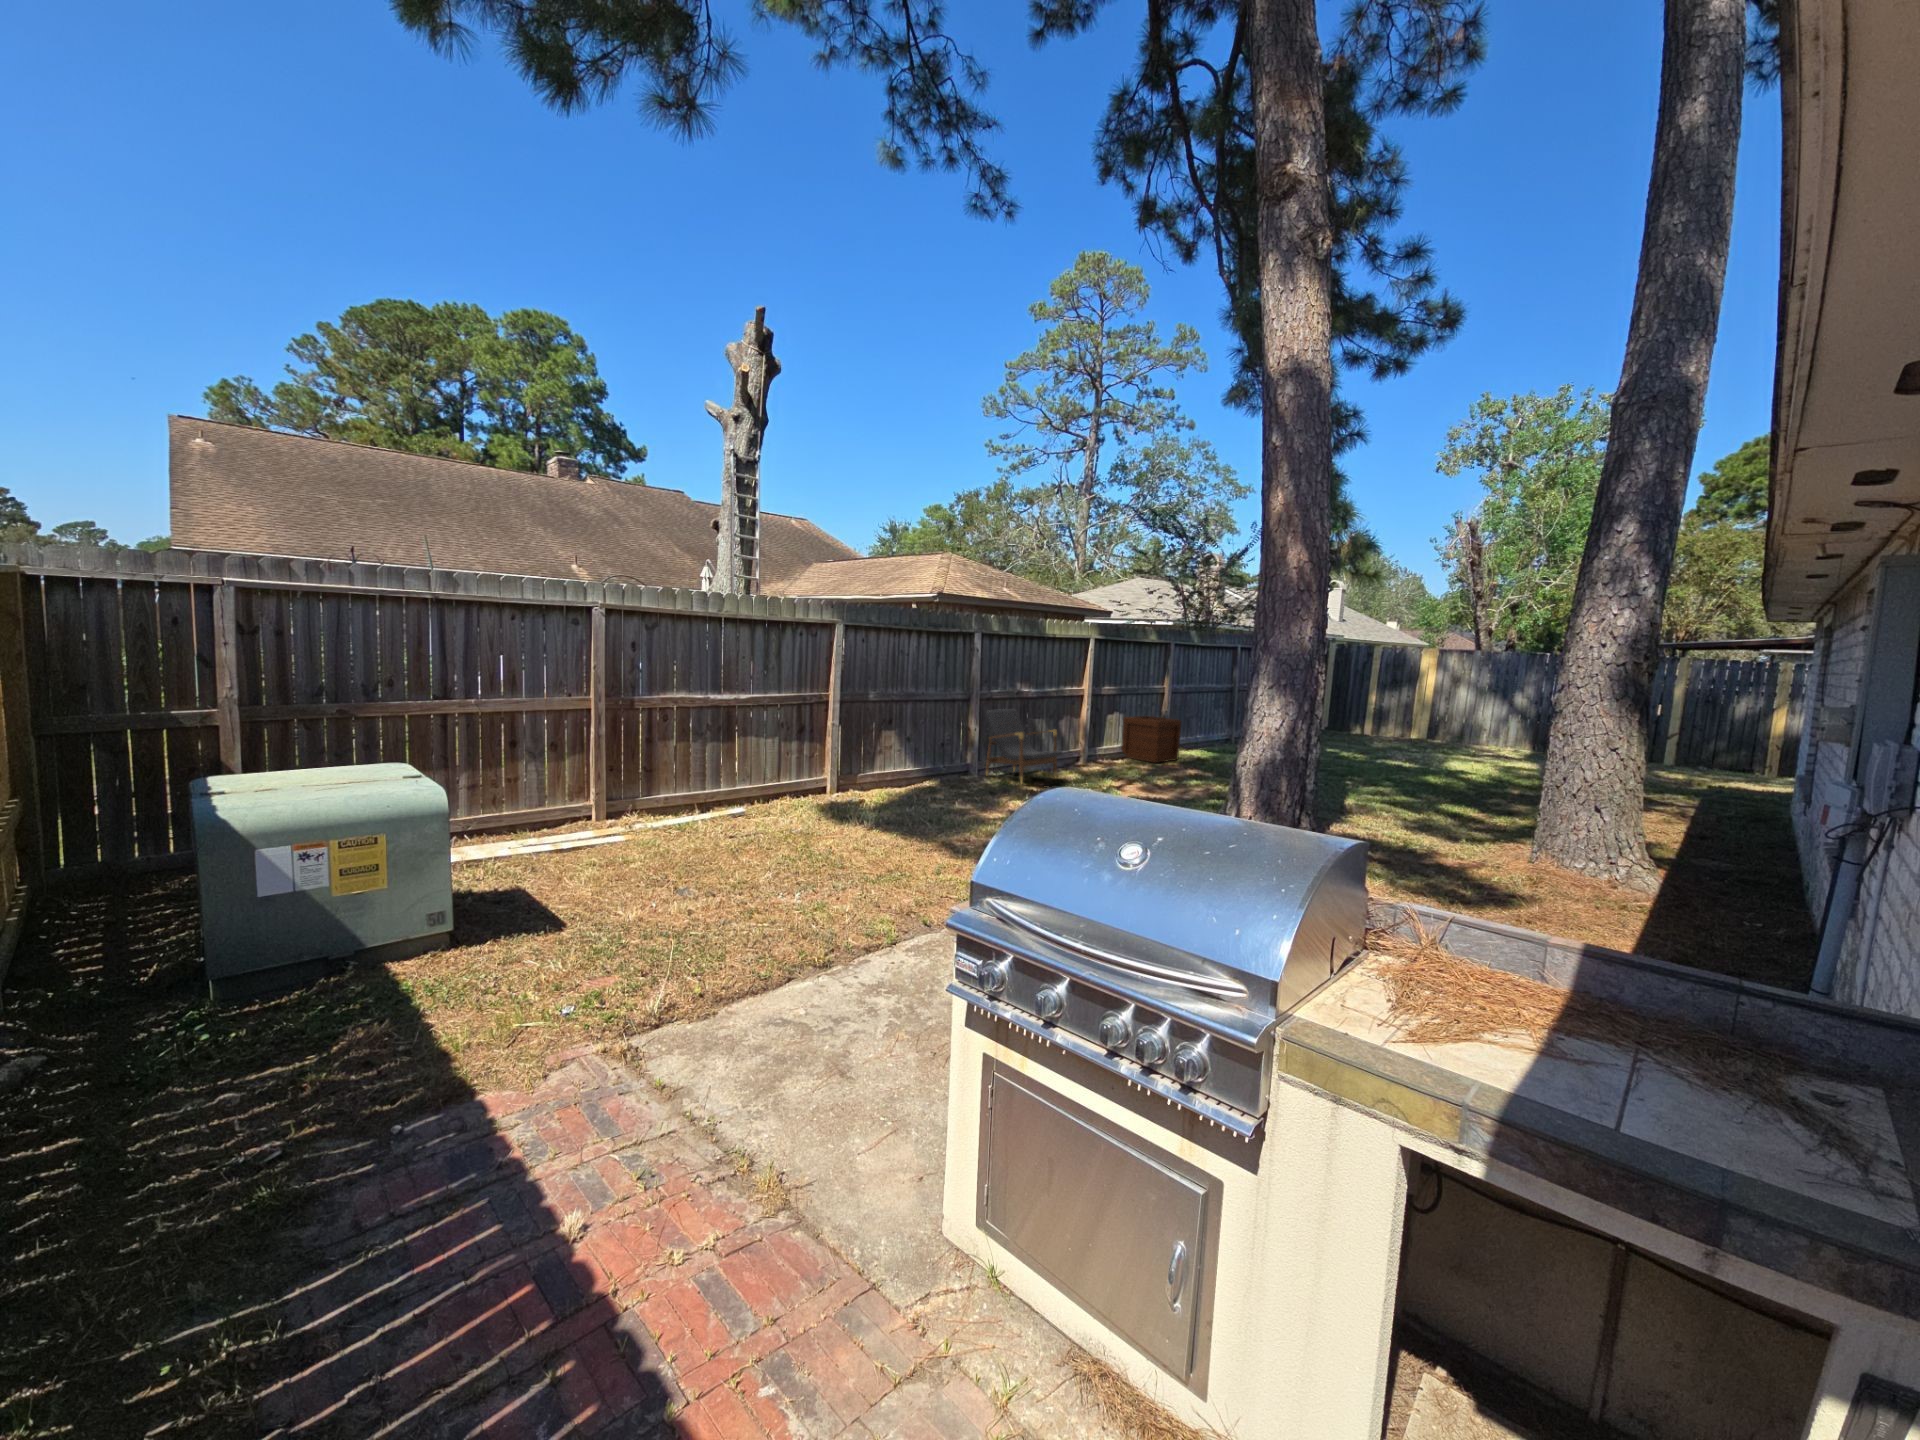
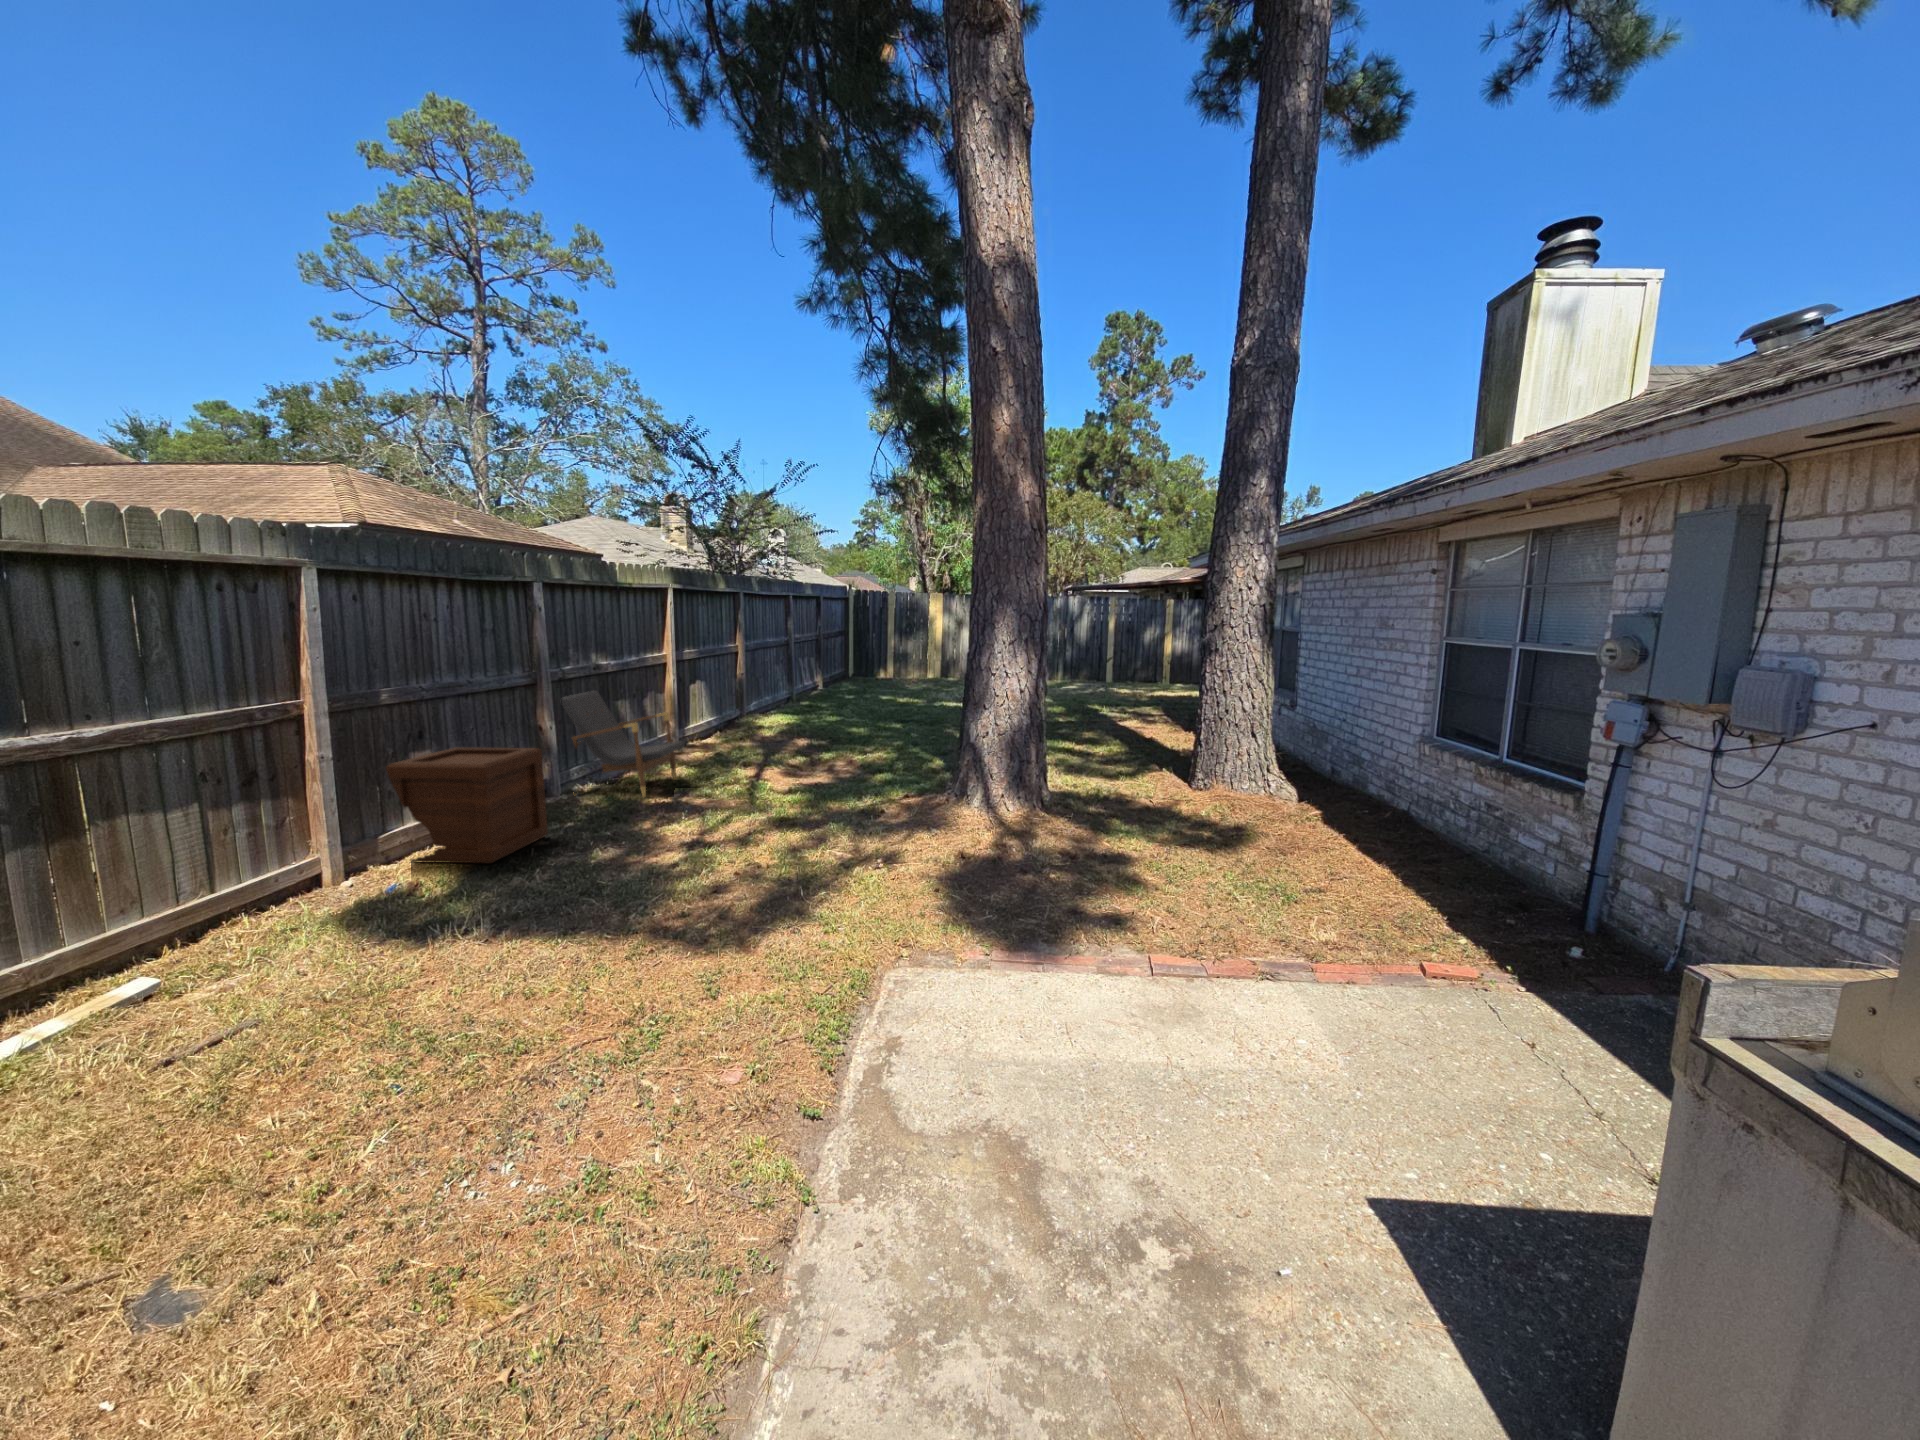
wooden crate: present [1121,716,1181,763] -> present [386,748,548,863]

